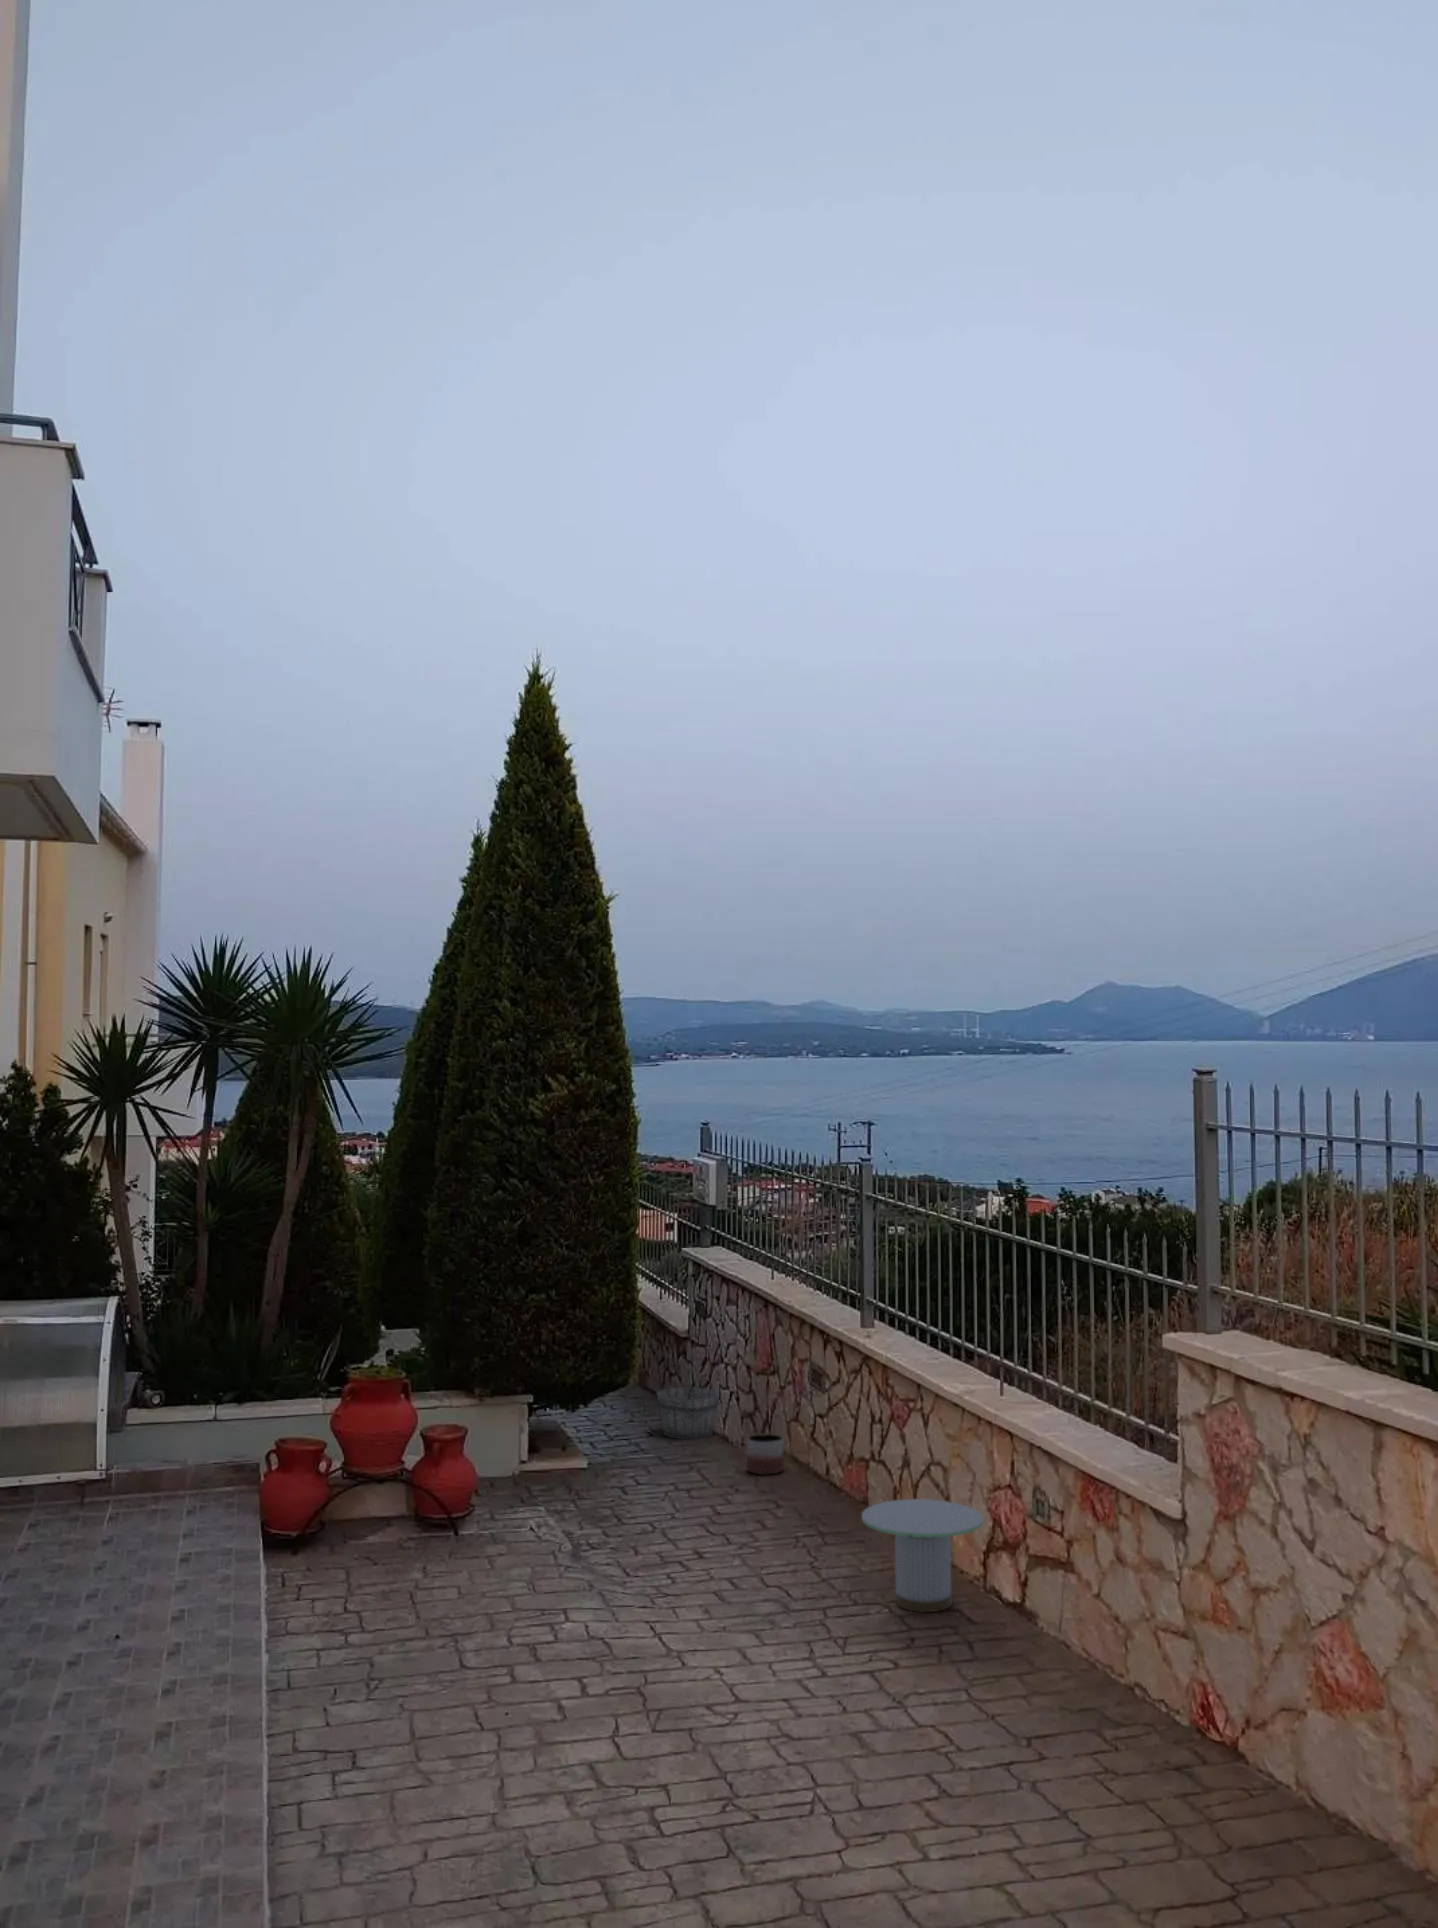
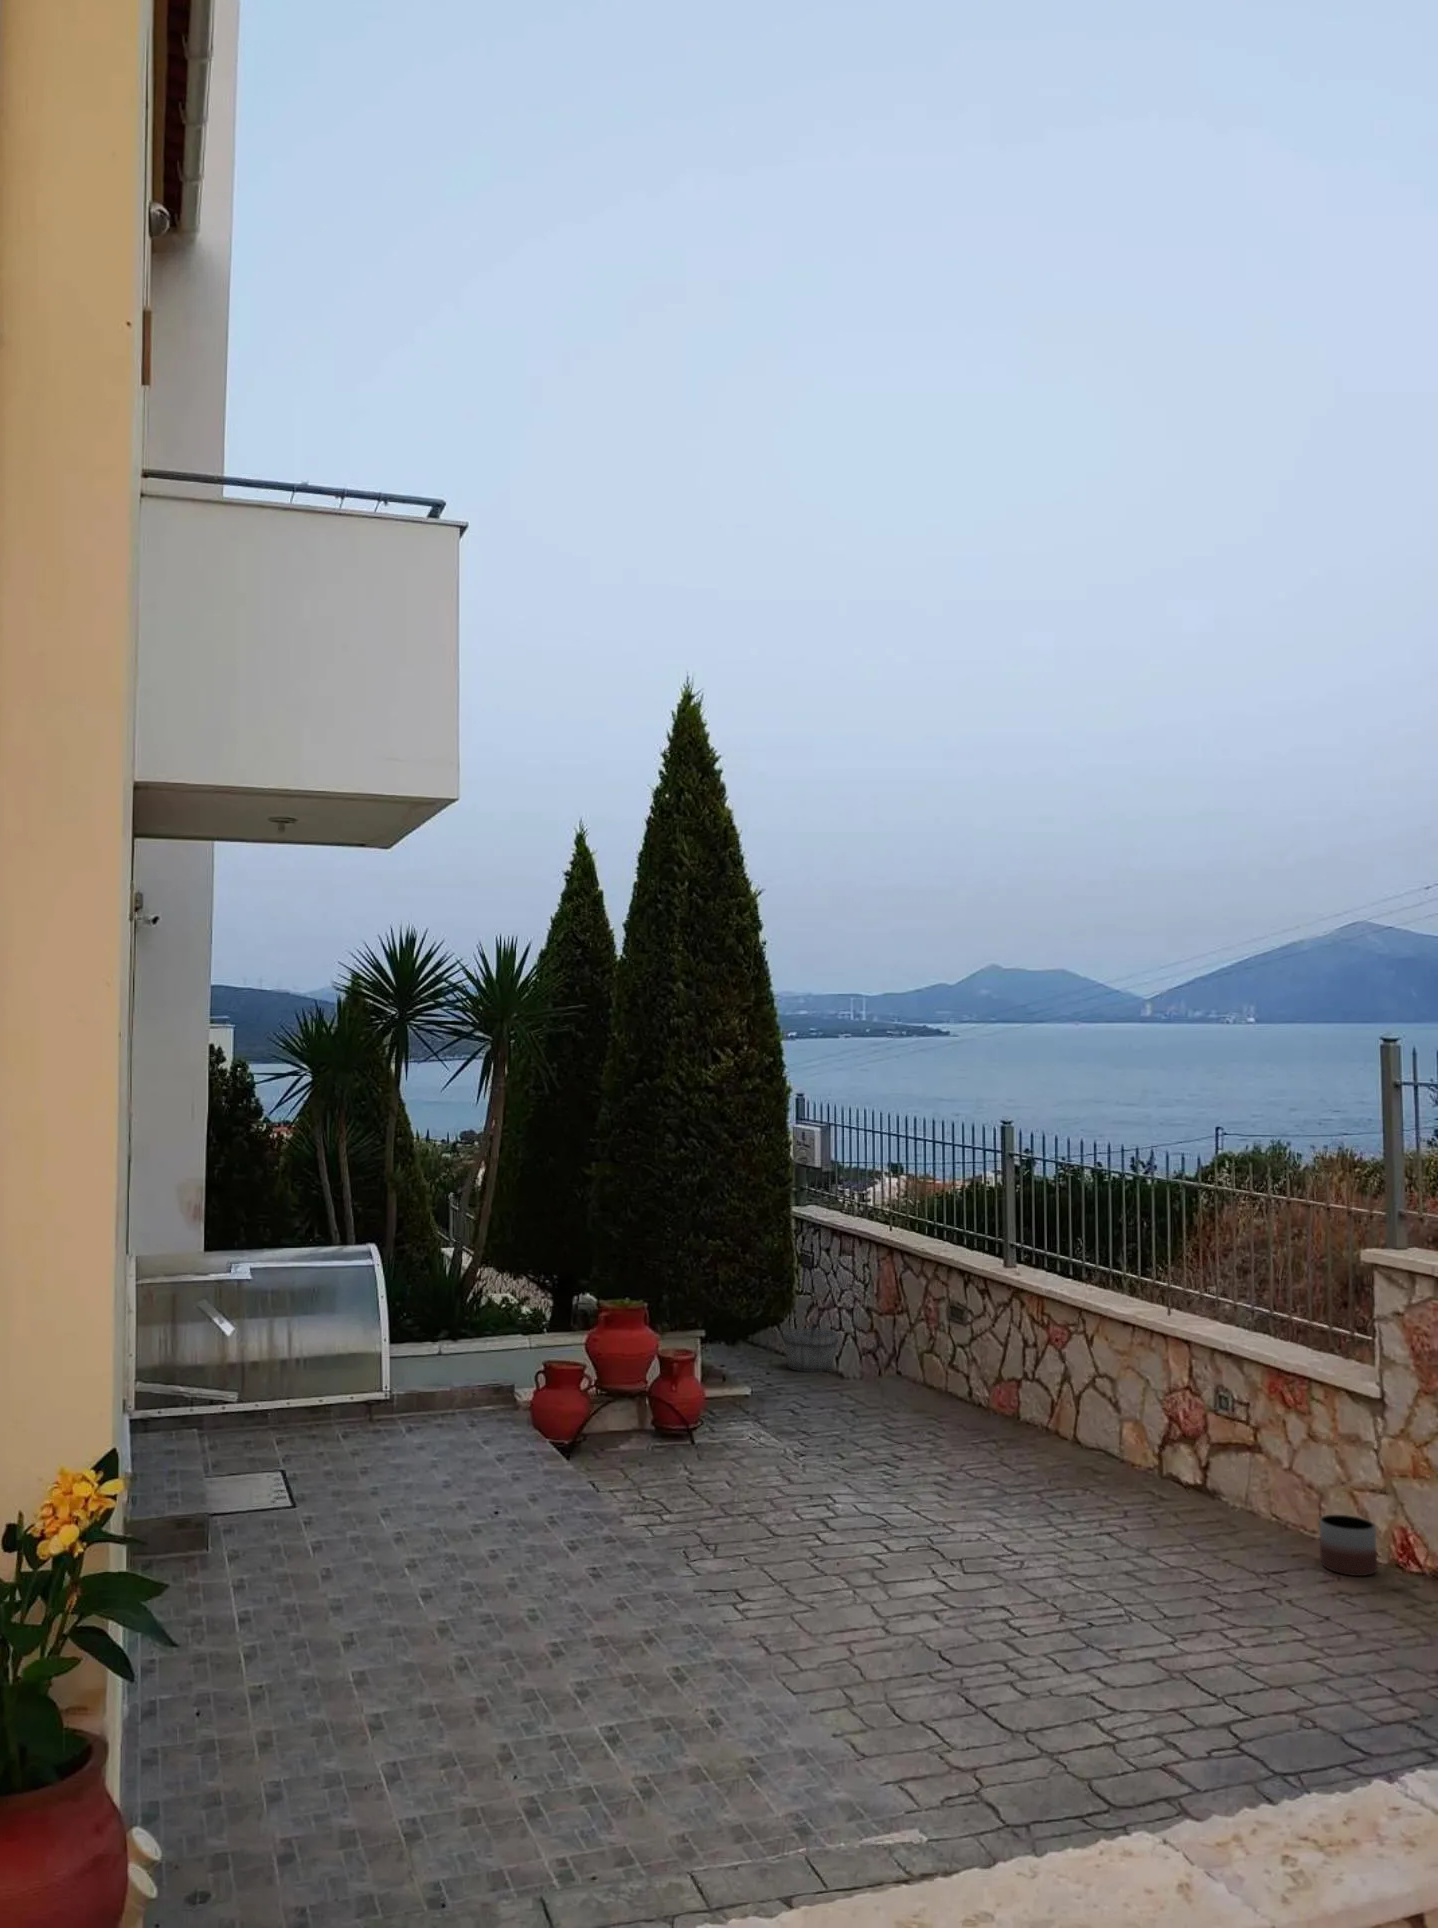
planter: present [747,1434,784,1475] -> present [1320,1515,1377,1576]
side table: present [862,1499,984,1612] -> none [1061,1401,1166,1491]

